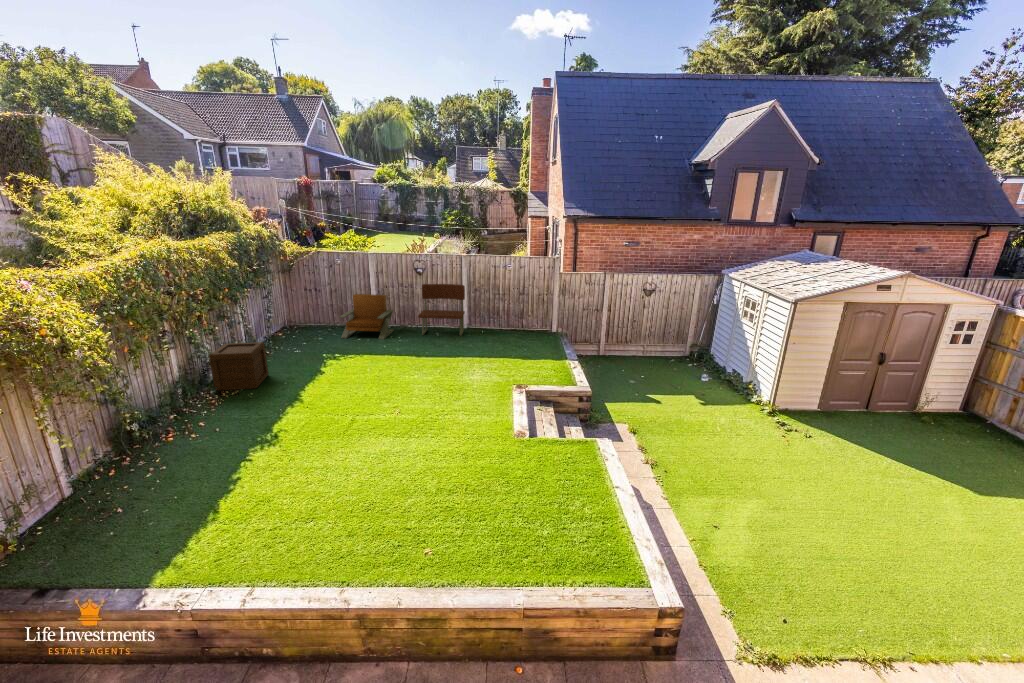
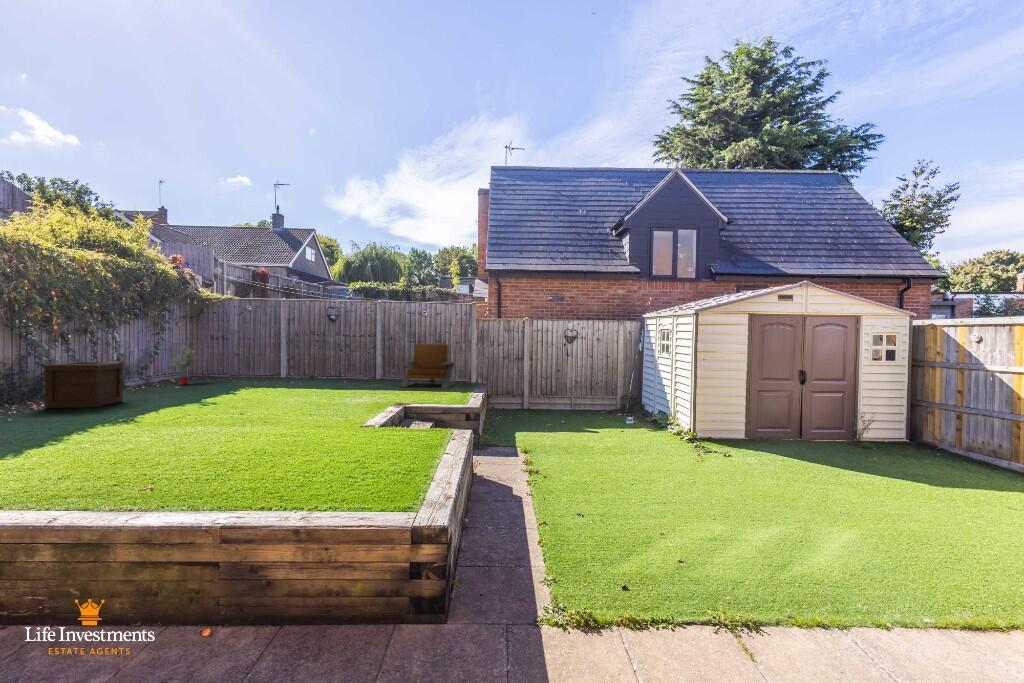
bench: present [418,284,465,336] -> none [325,332,380,385]
lounge chair: present [340,294,394,340] -> present [401,344,454,388]
potted tree: none [277,300,299,337] -> present [170,346,197,385]

